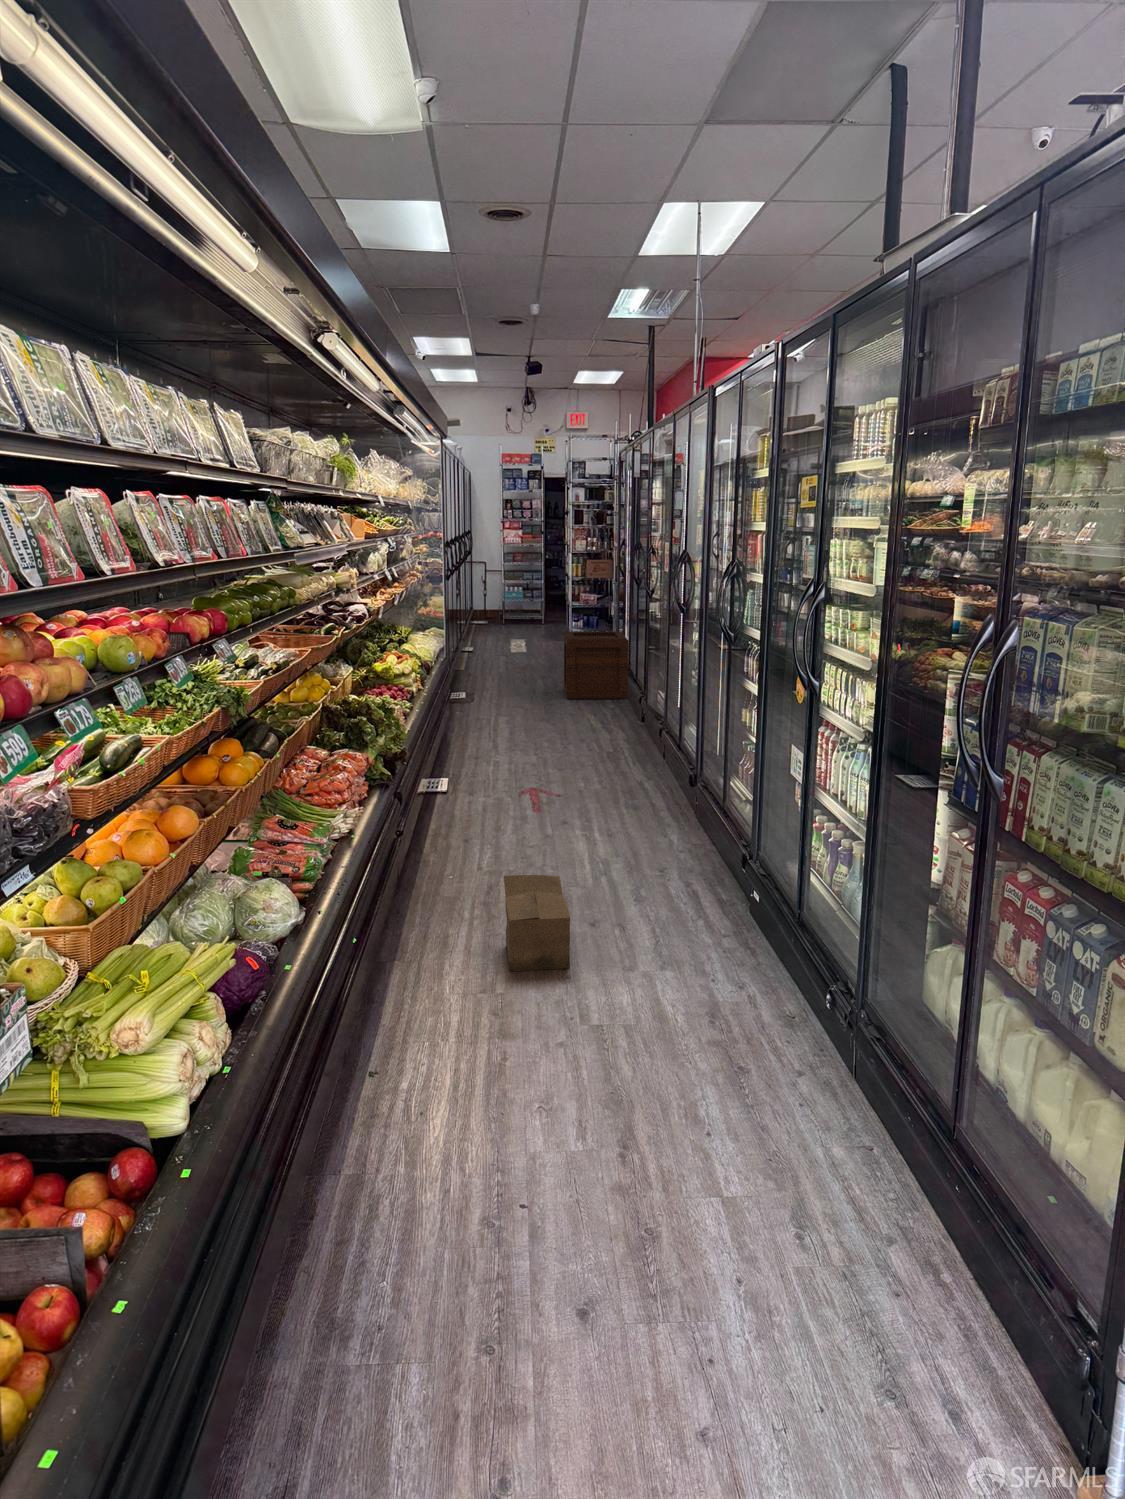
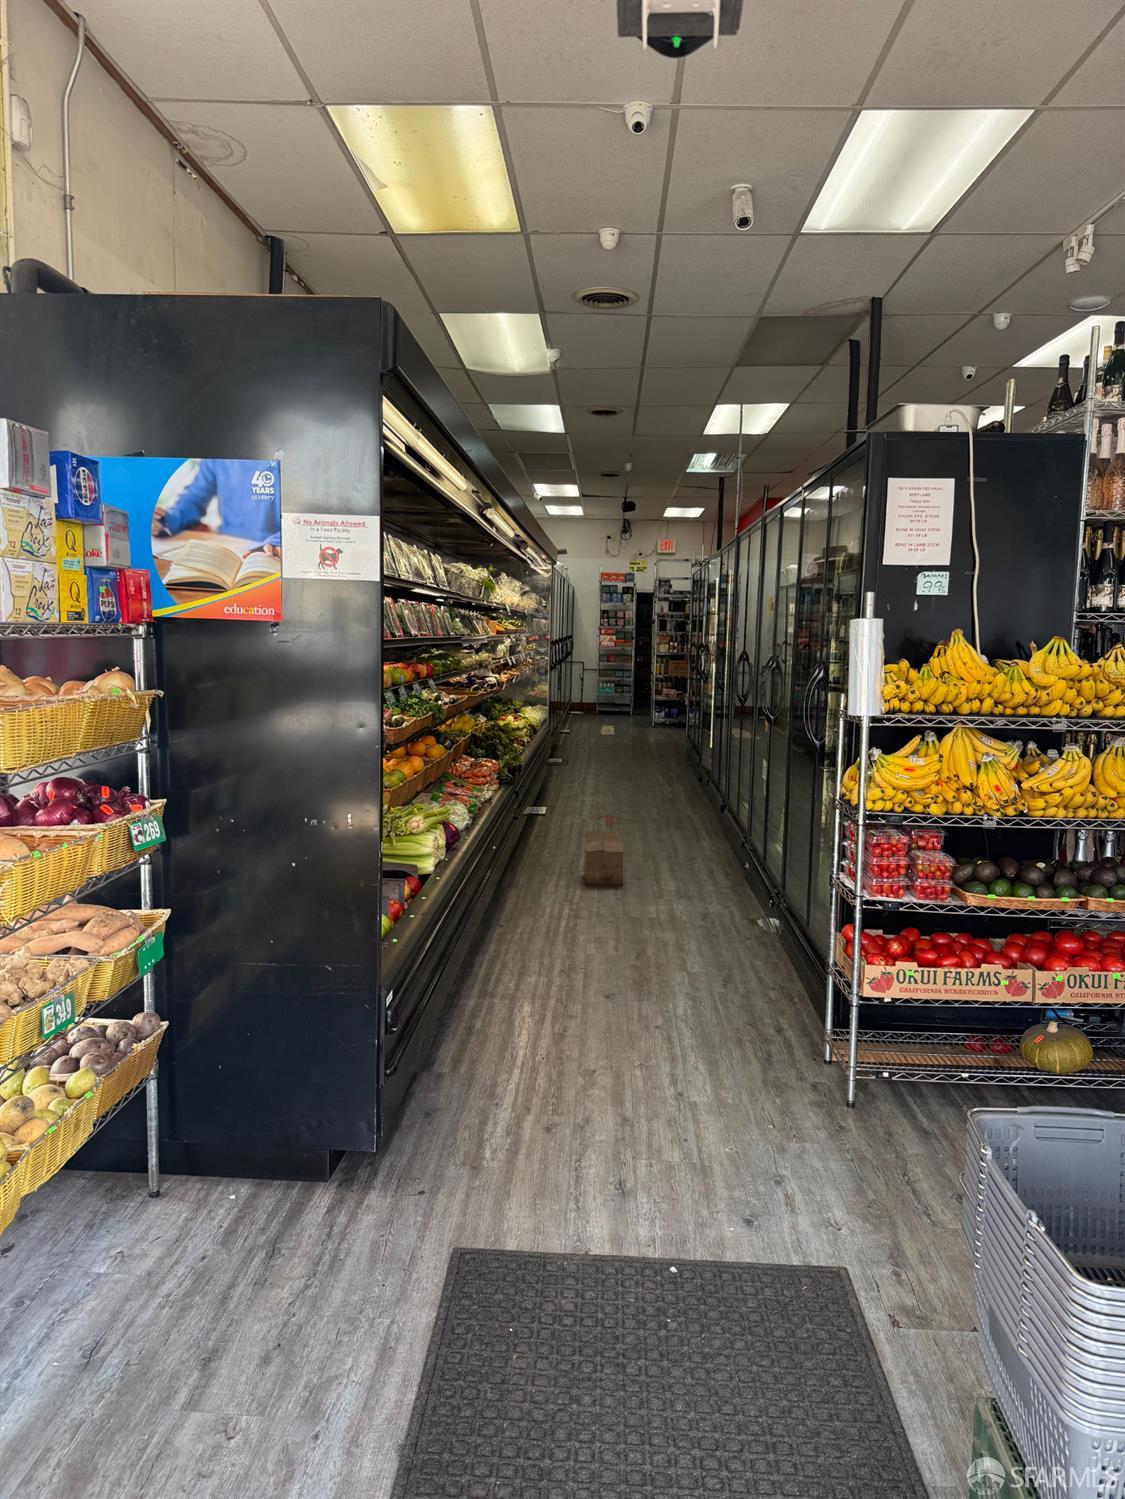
wooden crate: present [564,631,628,700] -> none [642,712,693,765]

